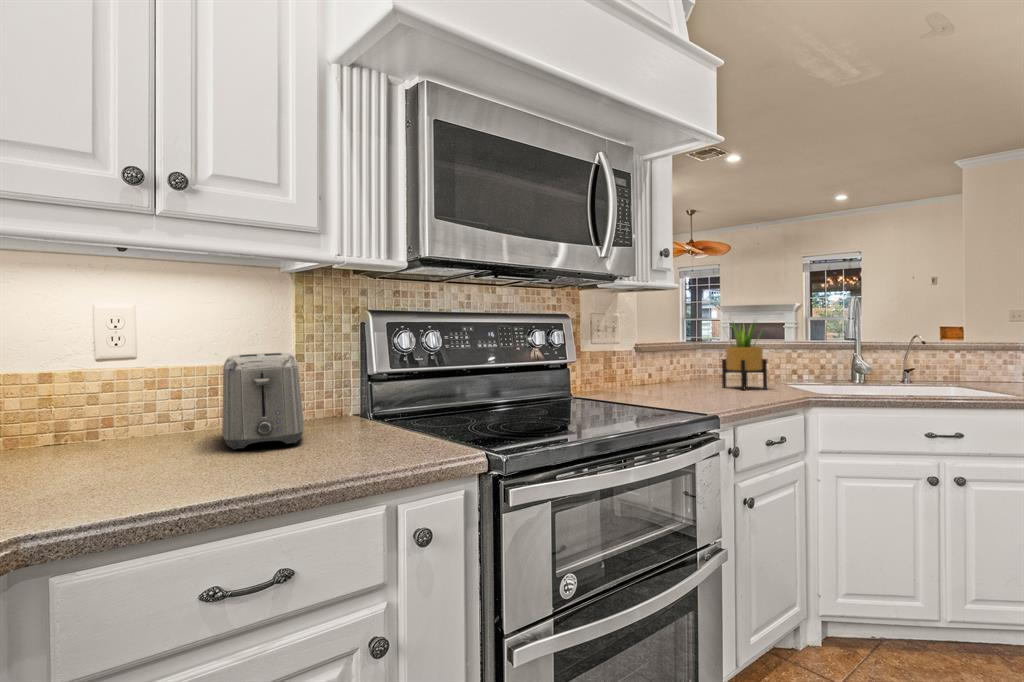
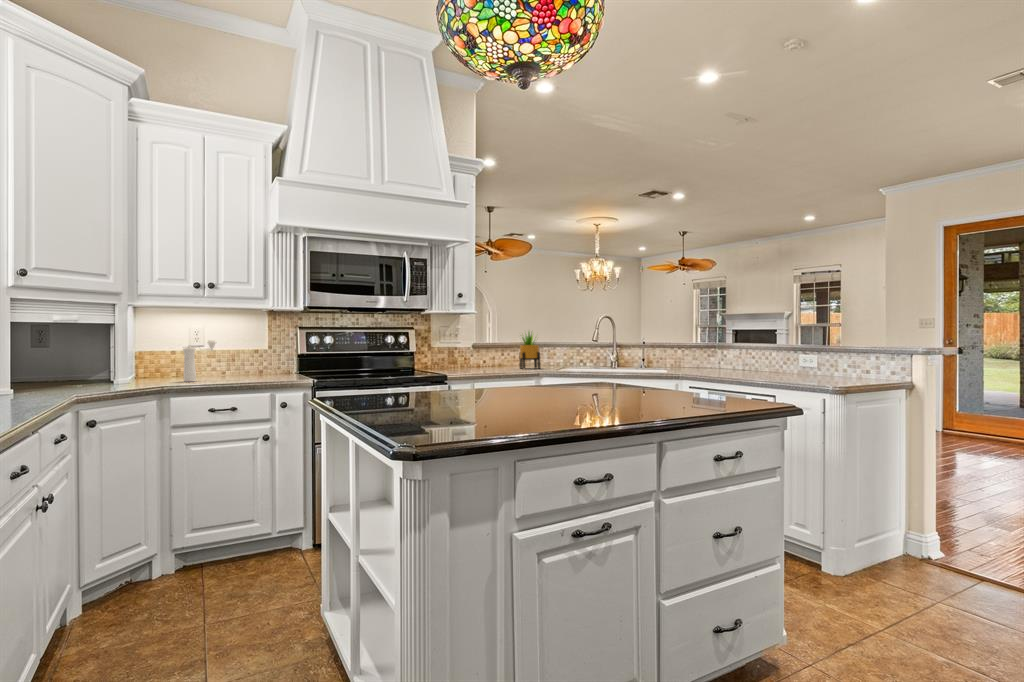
pepper mill: none [90,345,199,488] -> present [183,340,216,382]
toaster: present [222,353,304,449] -> none [229,345,263,378]

